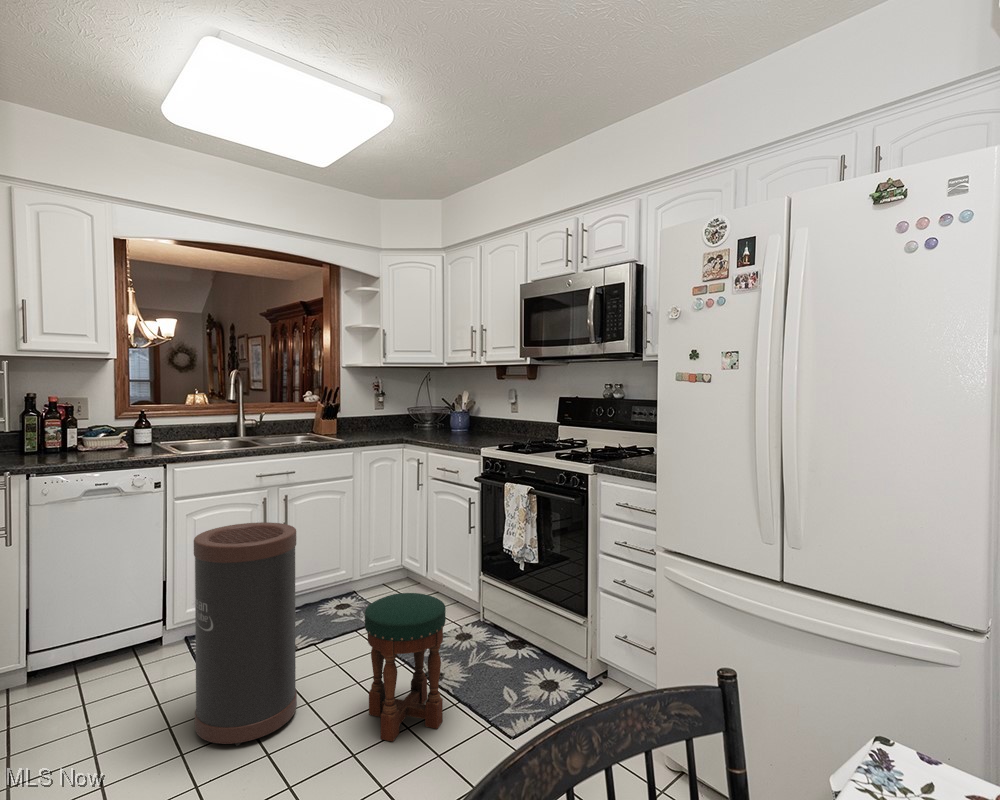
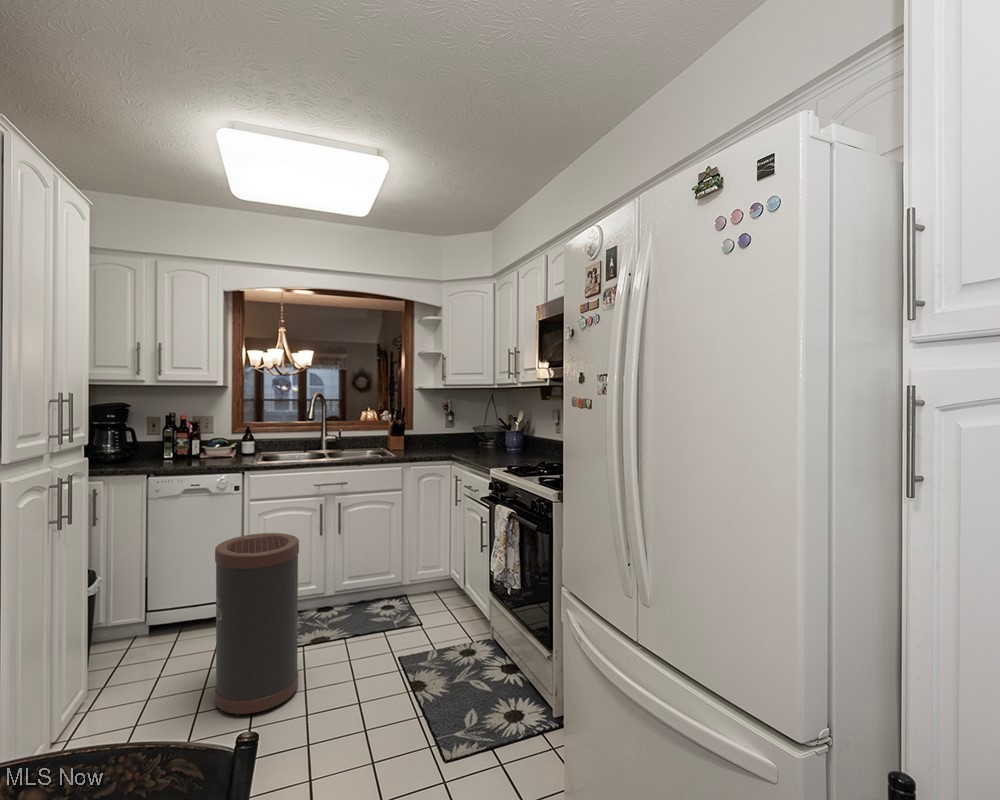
stool: present [365,593,446,742] -> none [335,609,408,741]

